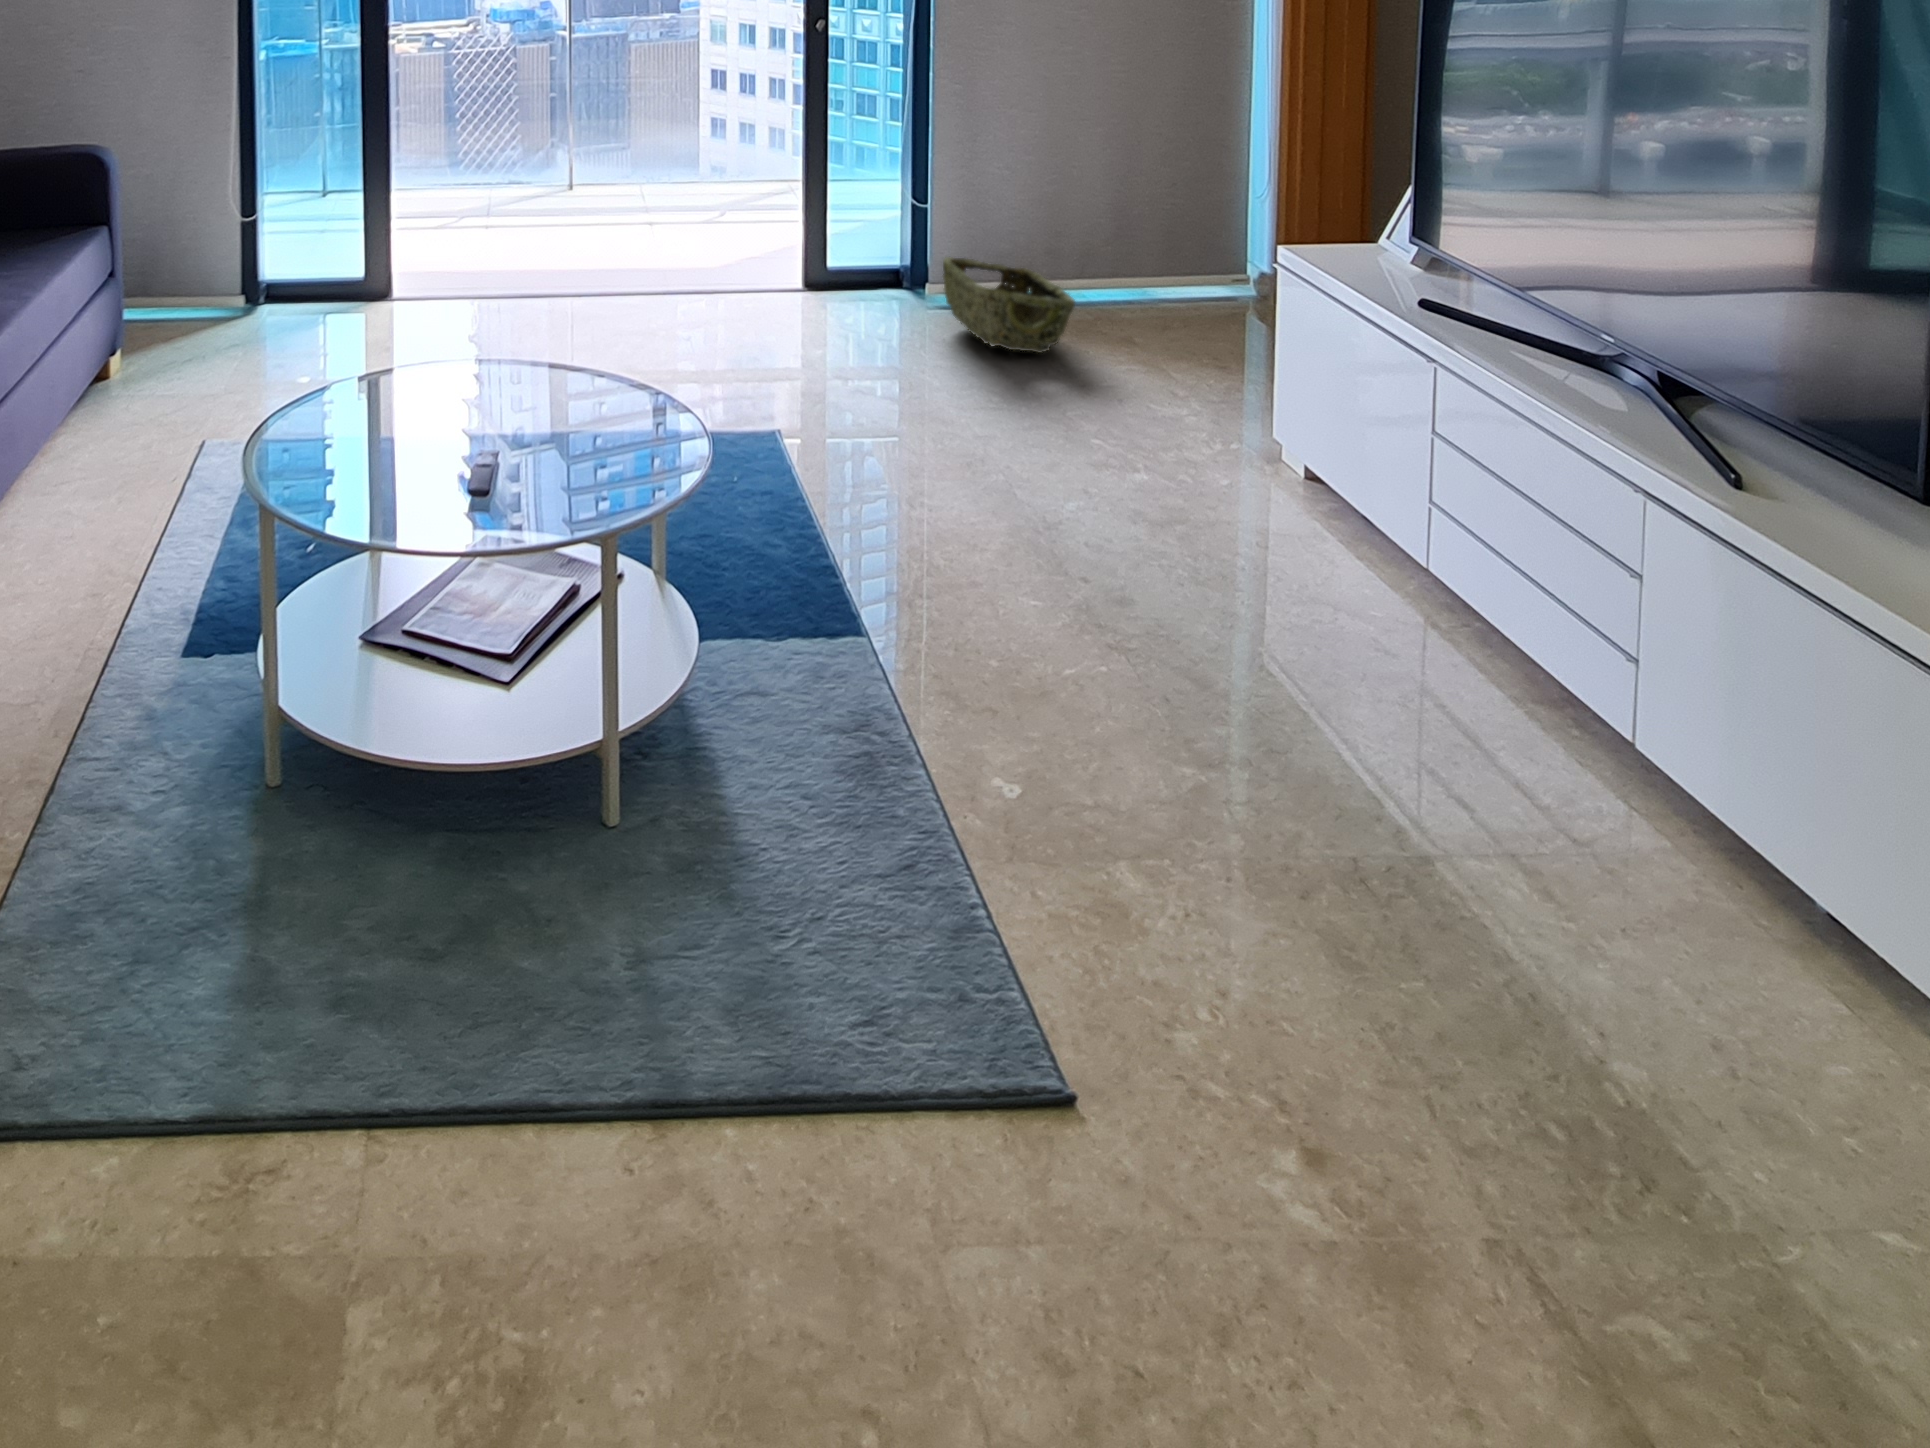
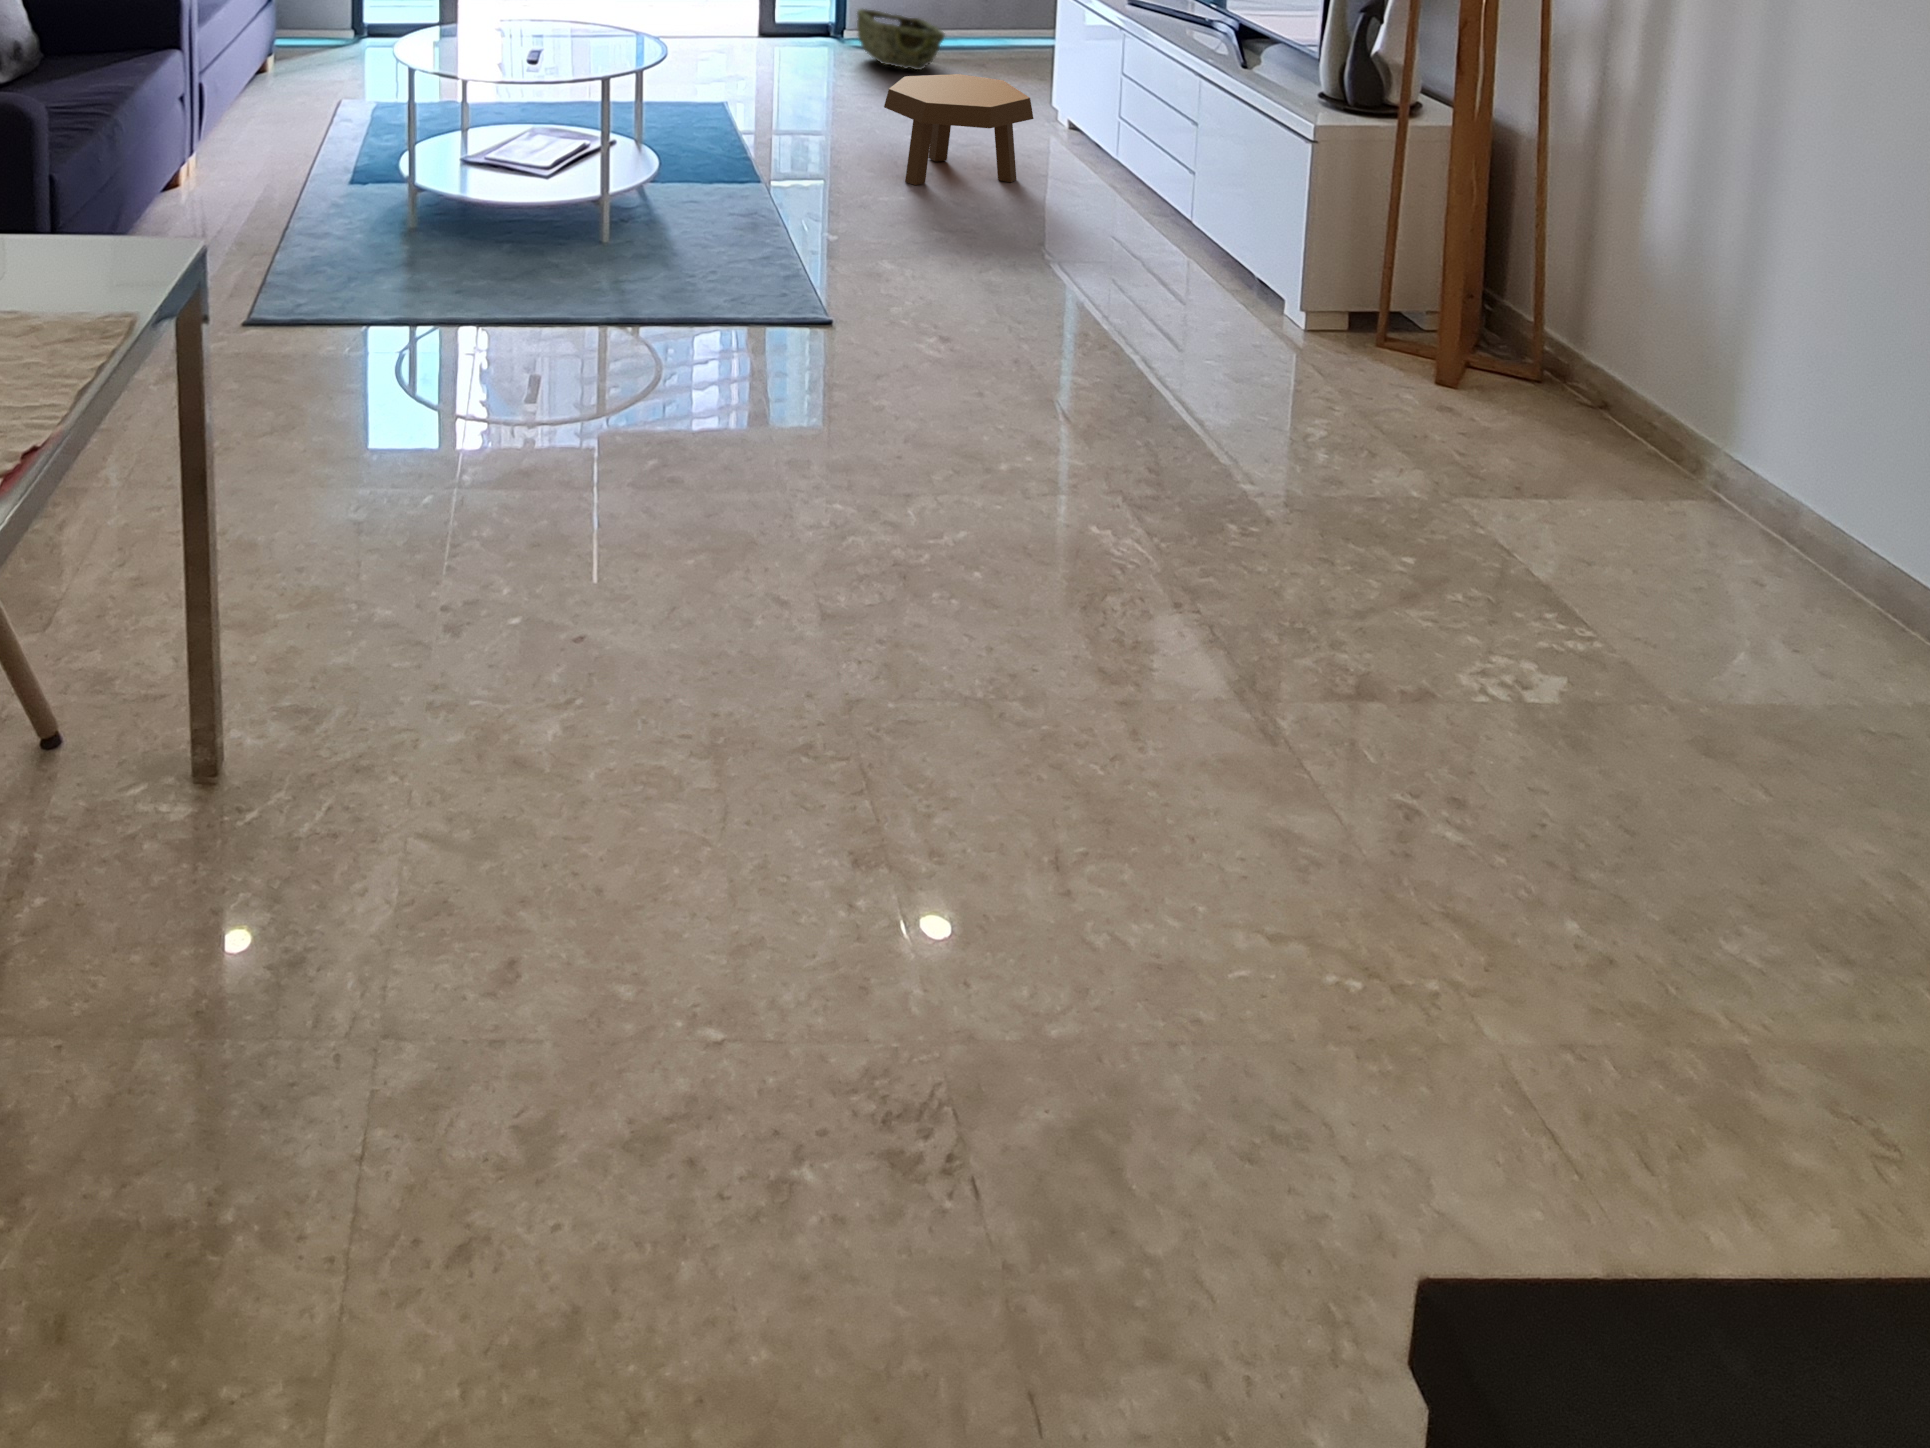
footstool: none [1046,418,1294,627] -> present [884,74,1034,185]

